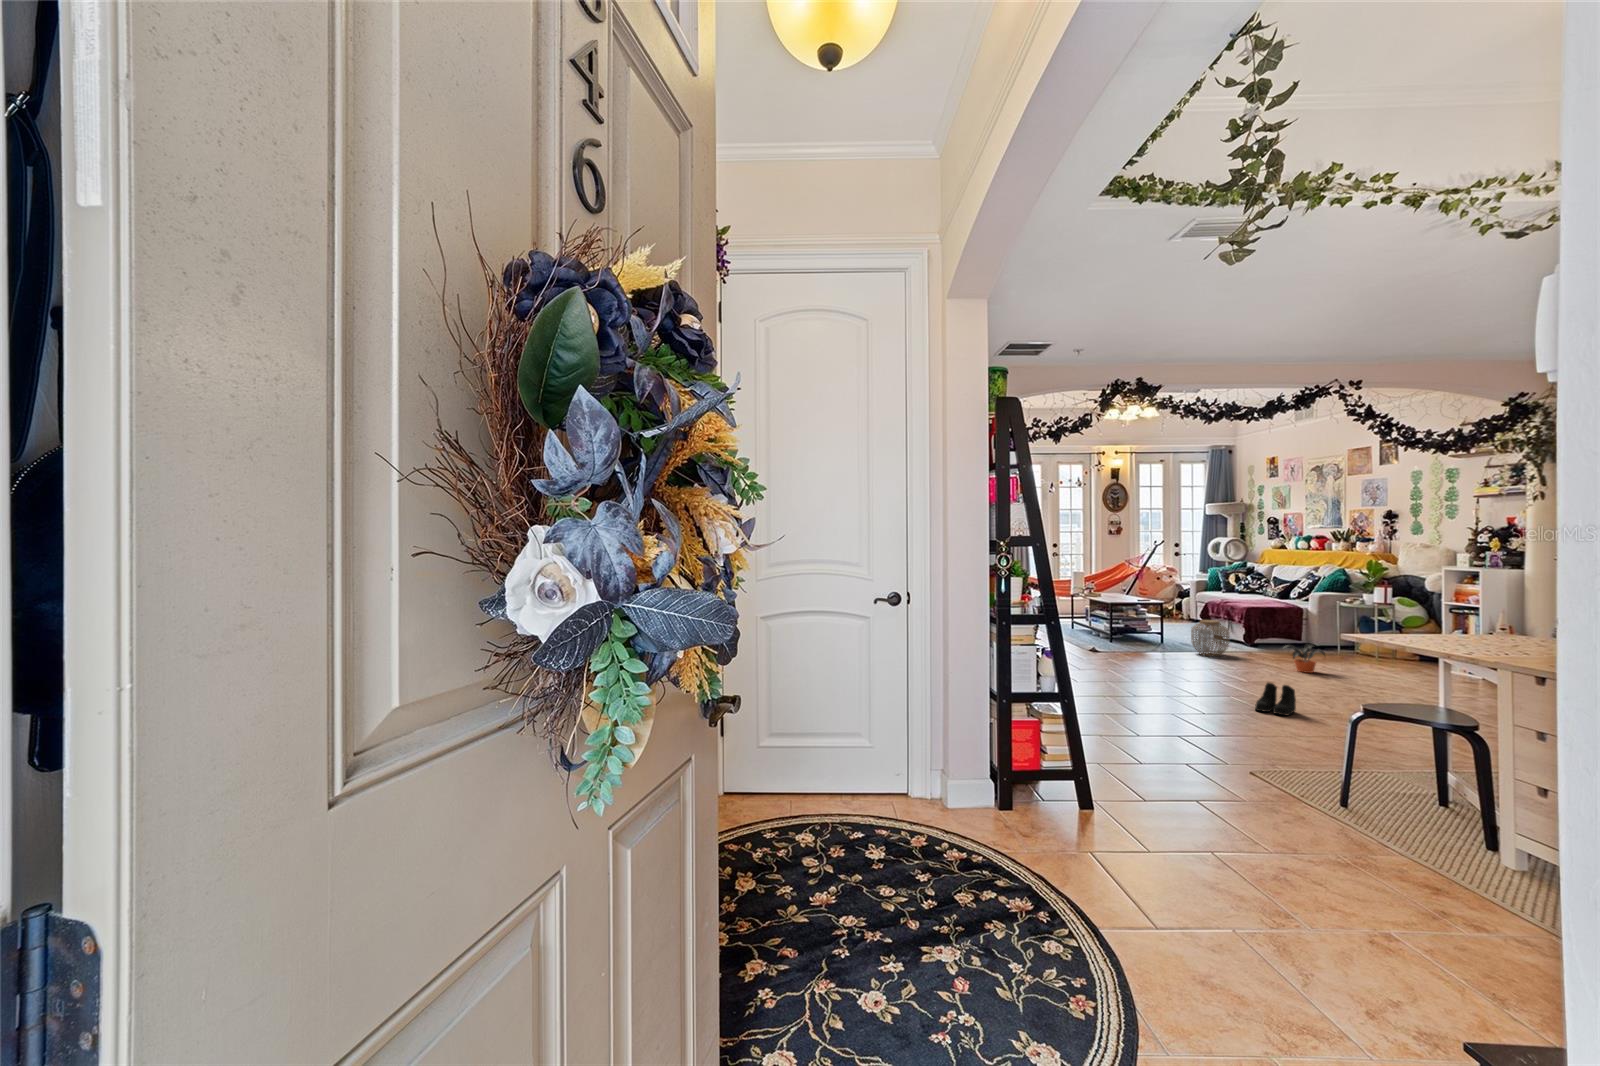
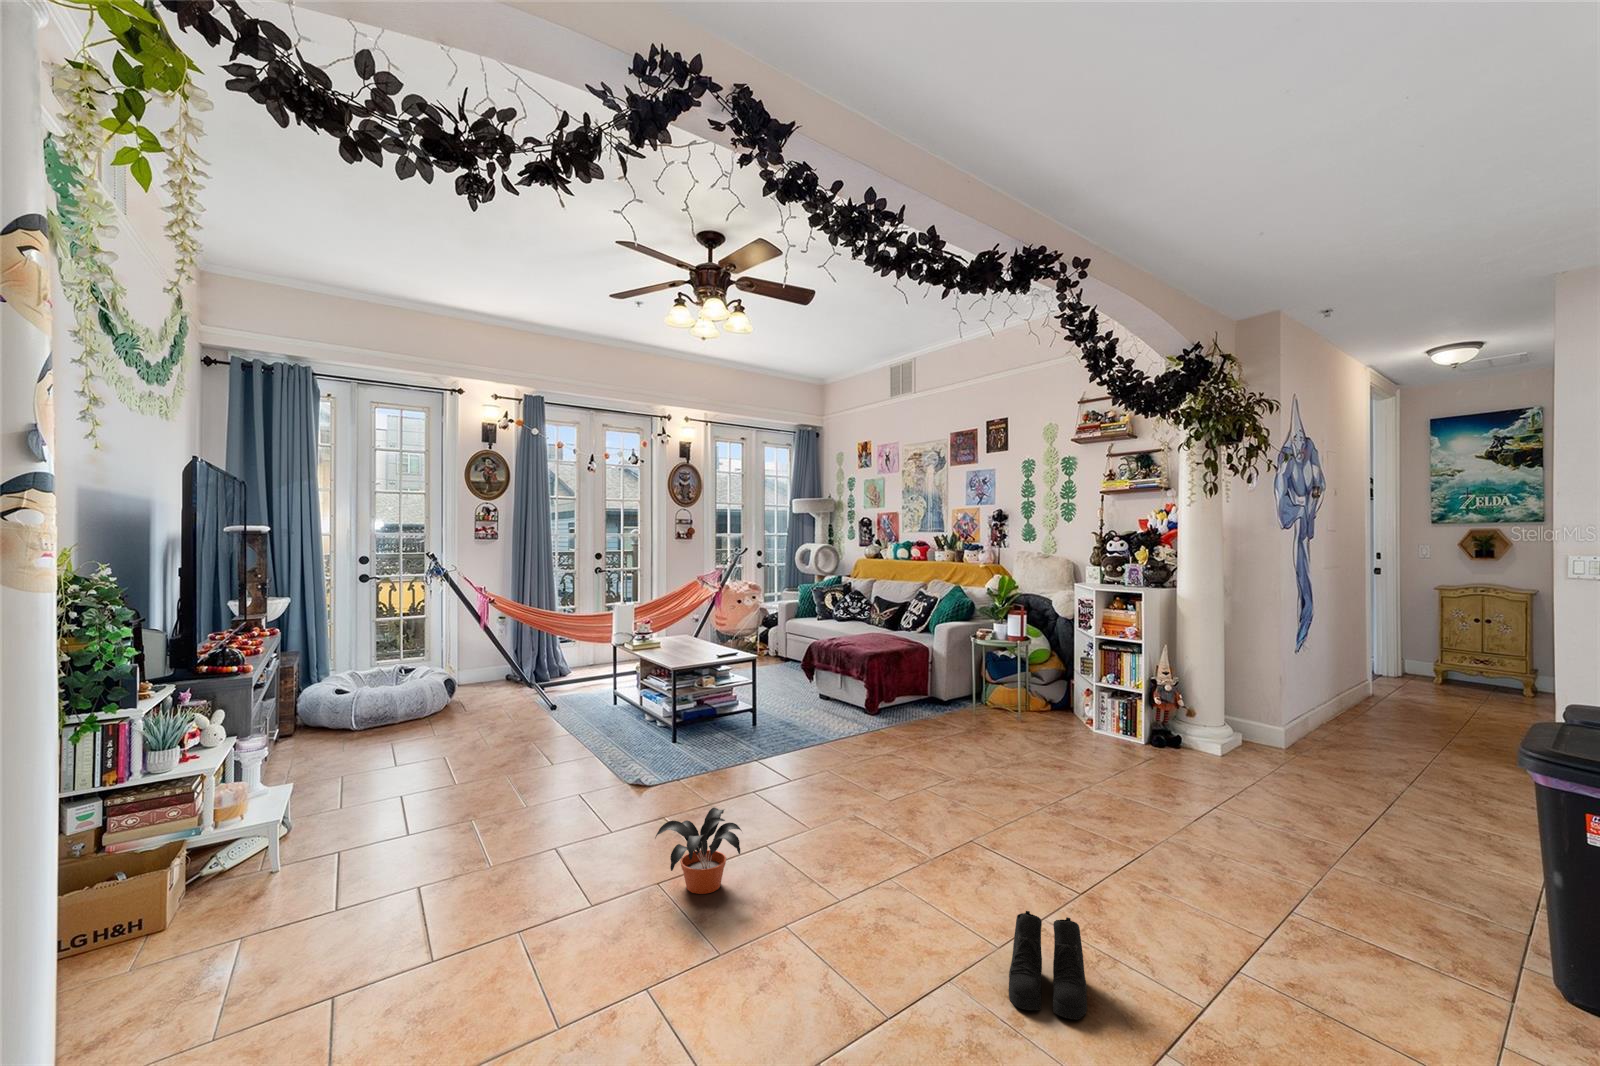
woven basket: present [1191,620,1229,656] -> none [801,685,856,749]
potted plant: present [1284,644,1325,673] -> present [655,807,742,894]

